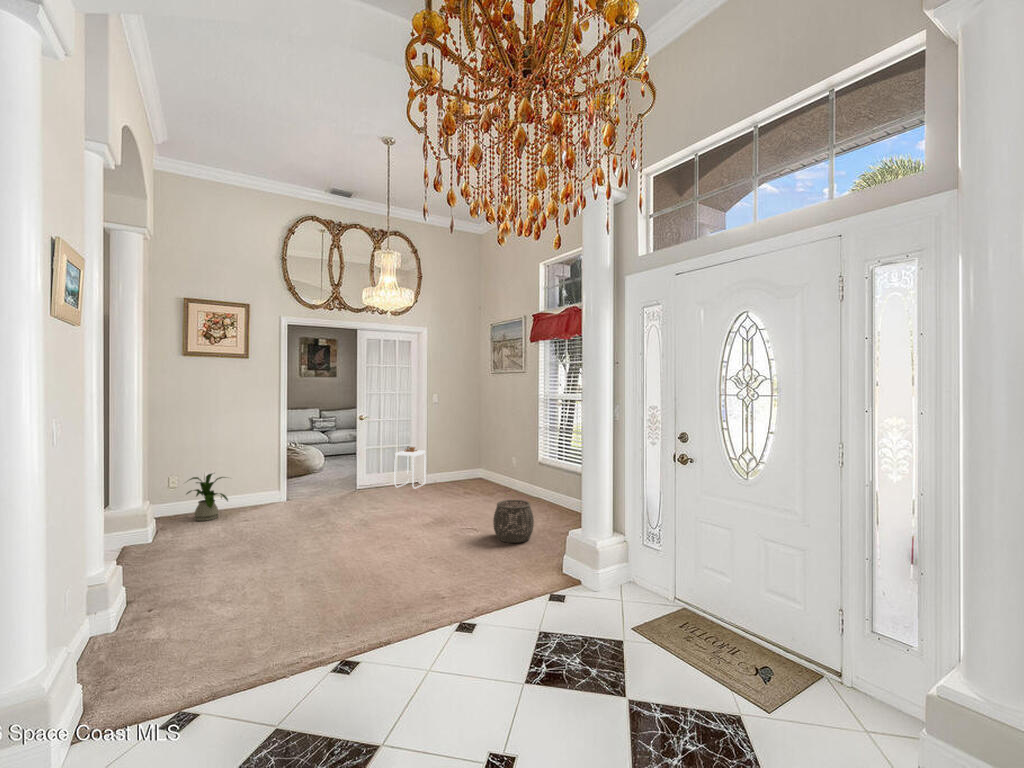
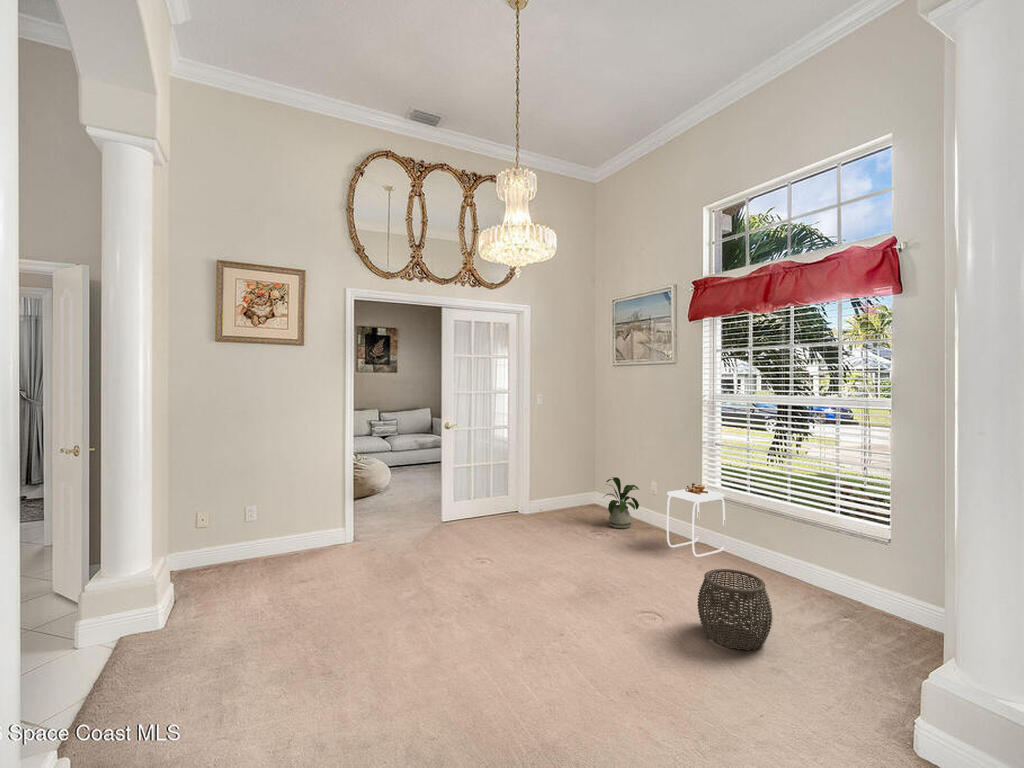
side table: present [394,447,426,488] -> present [667,483,725,557]
house plant: present [187,474,228,521] -> present [607,477,639,529]

